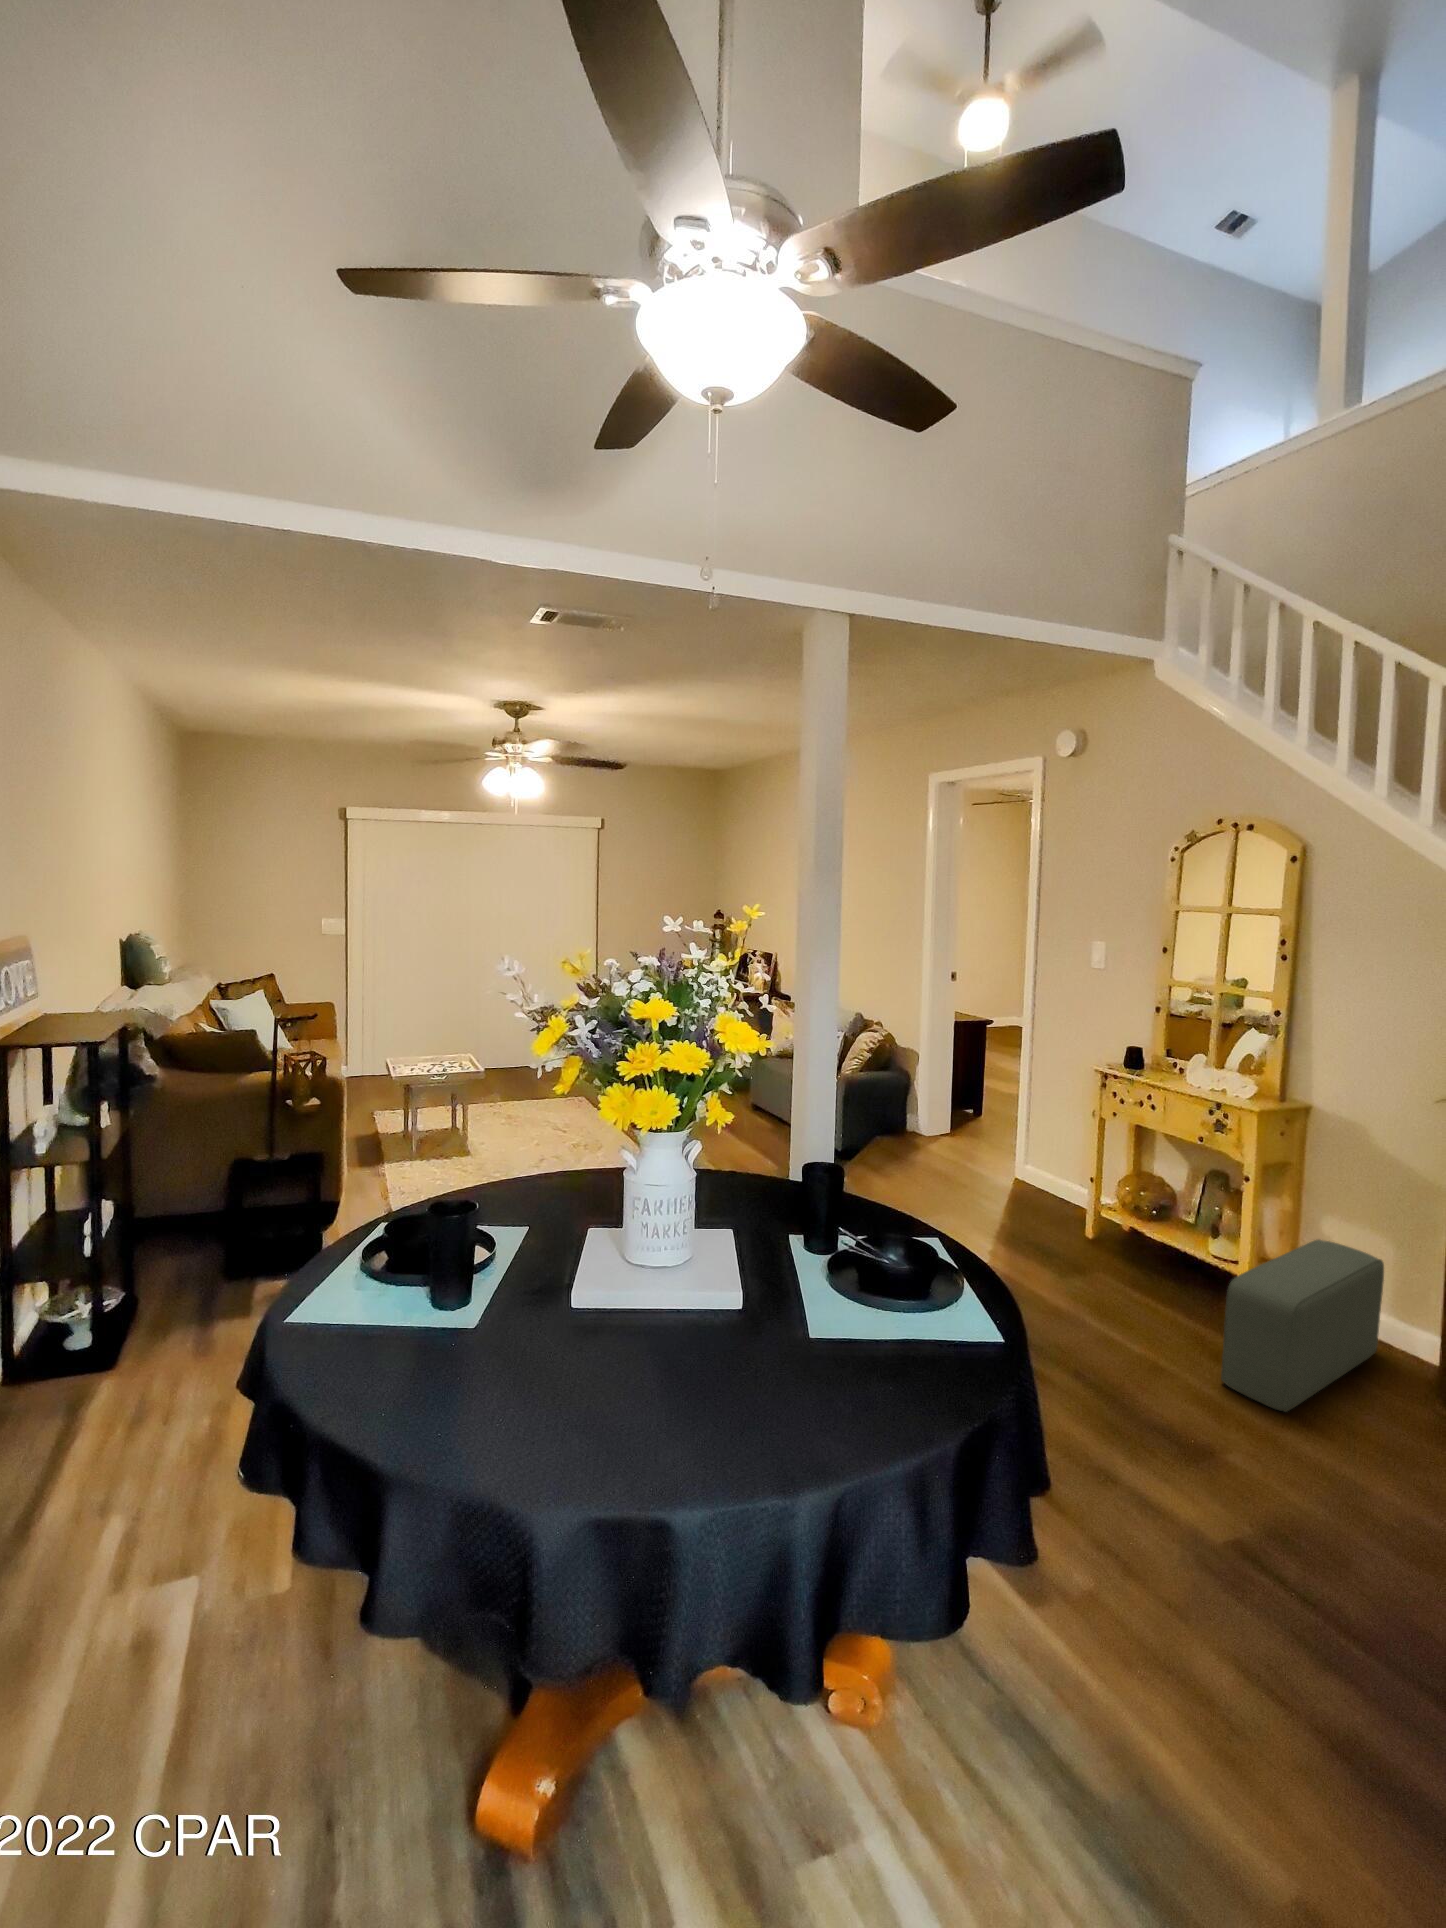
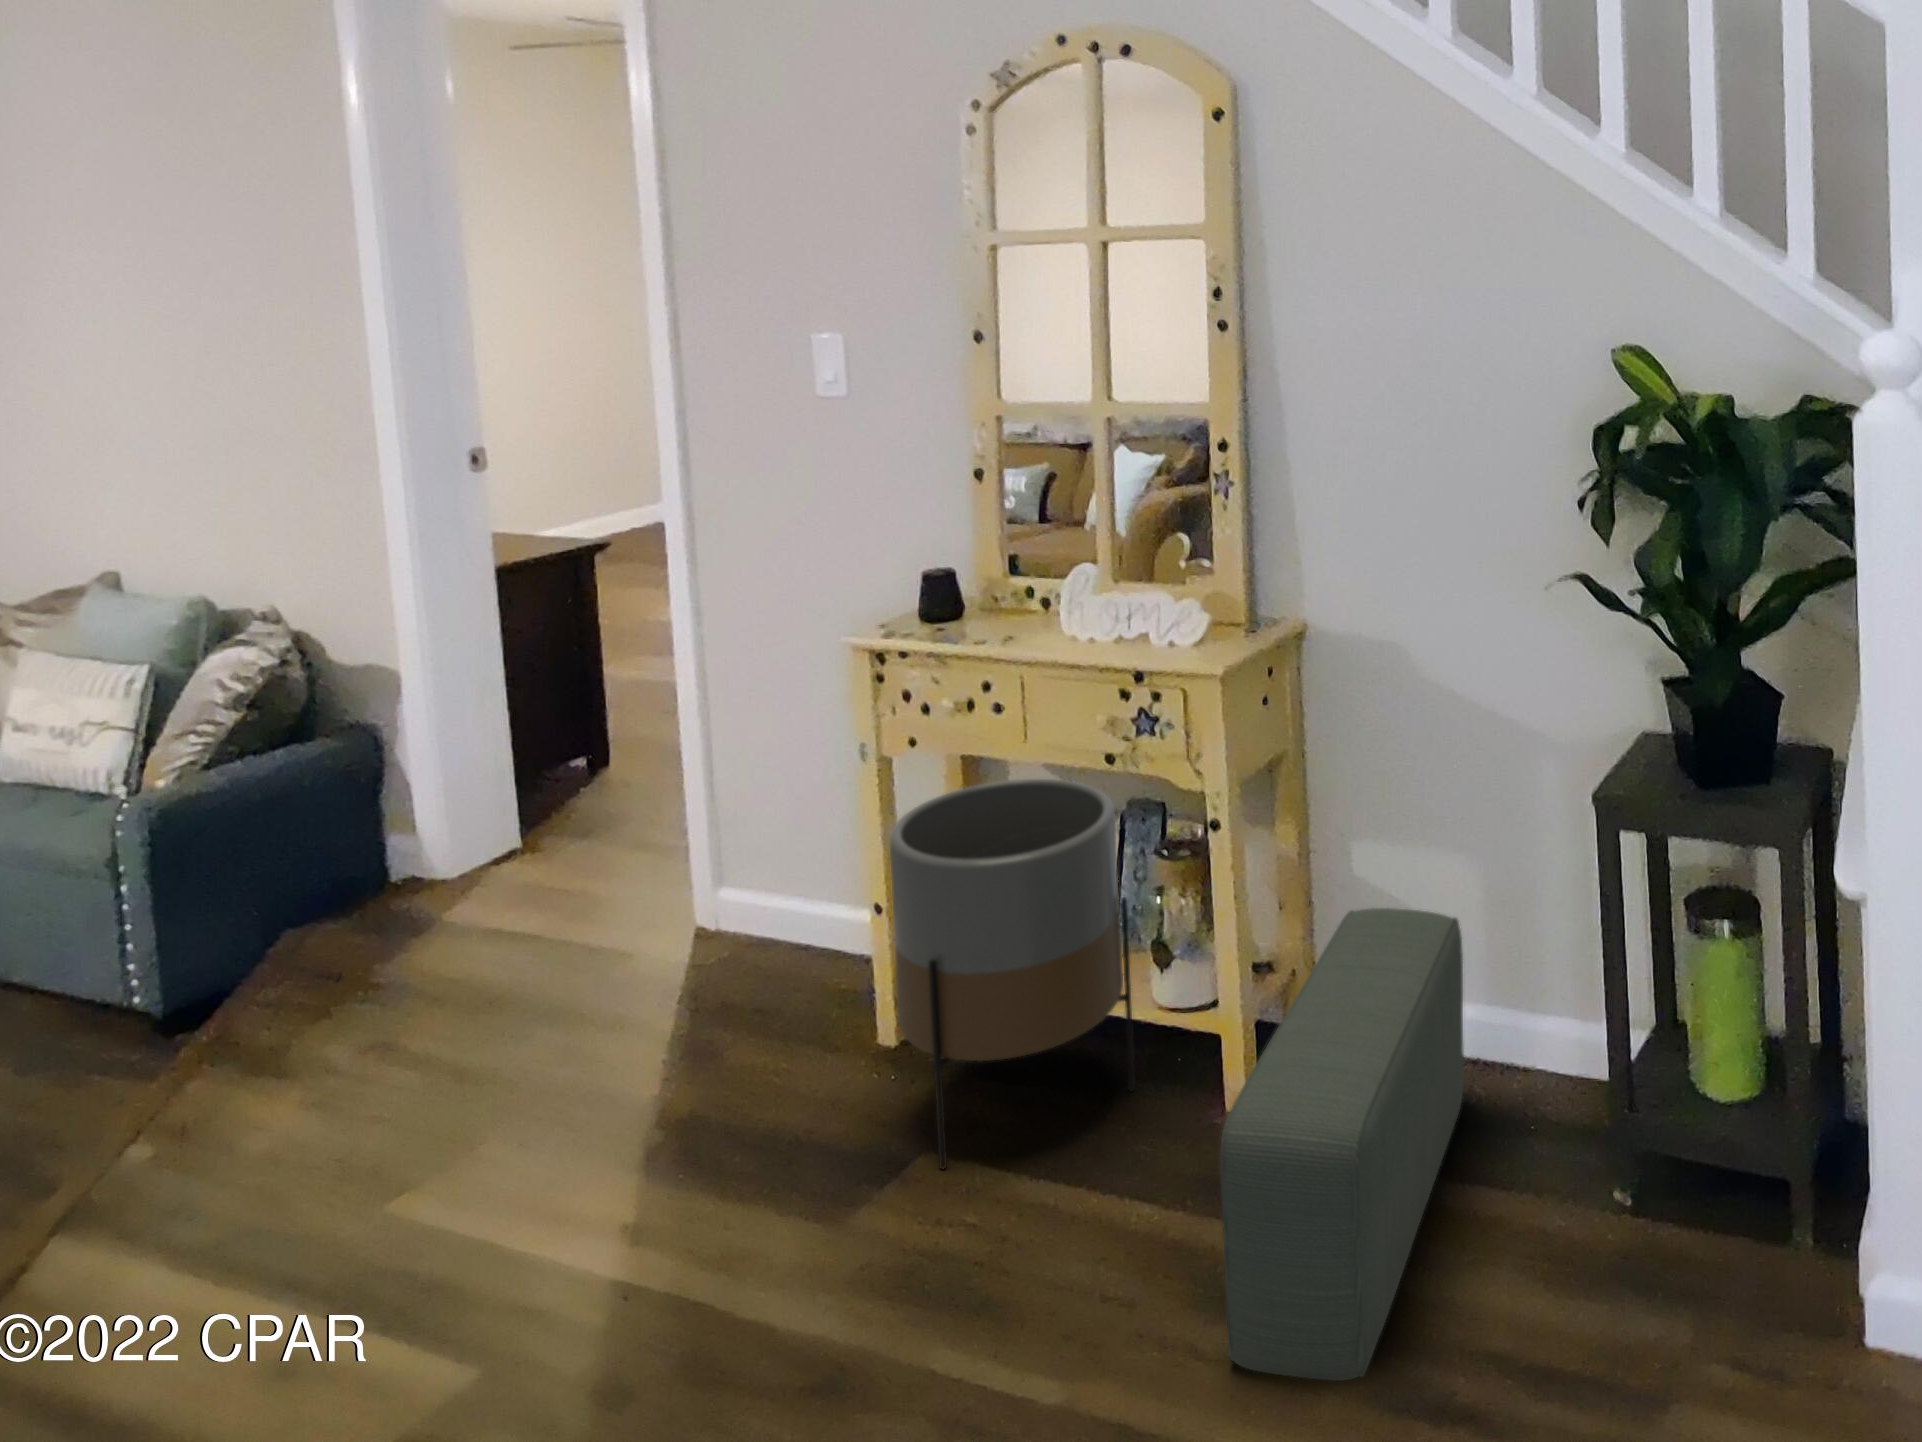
planter: none [1095,1138,1203,1289] -> present [889,779,1135,1169]

